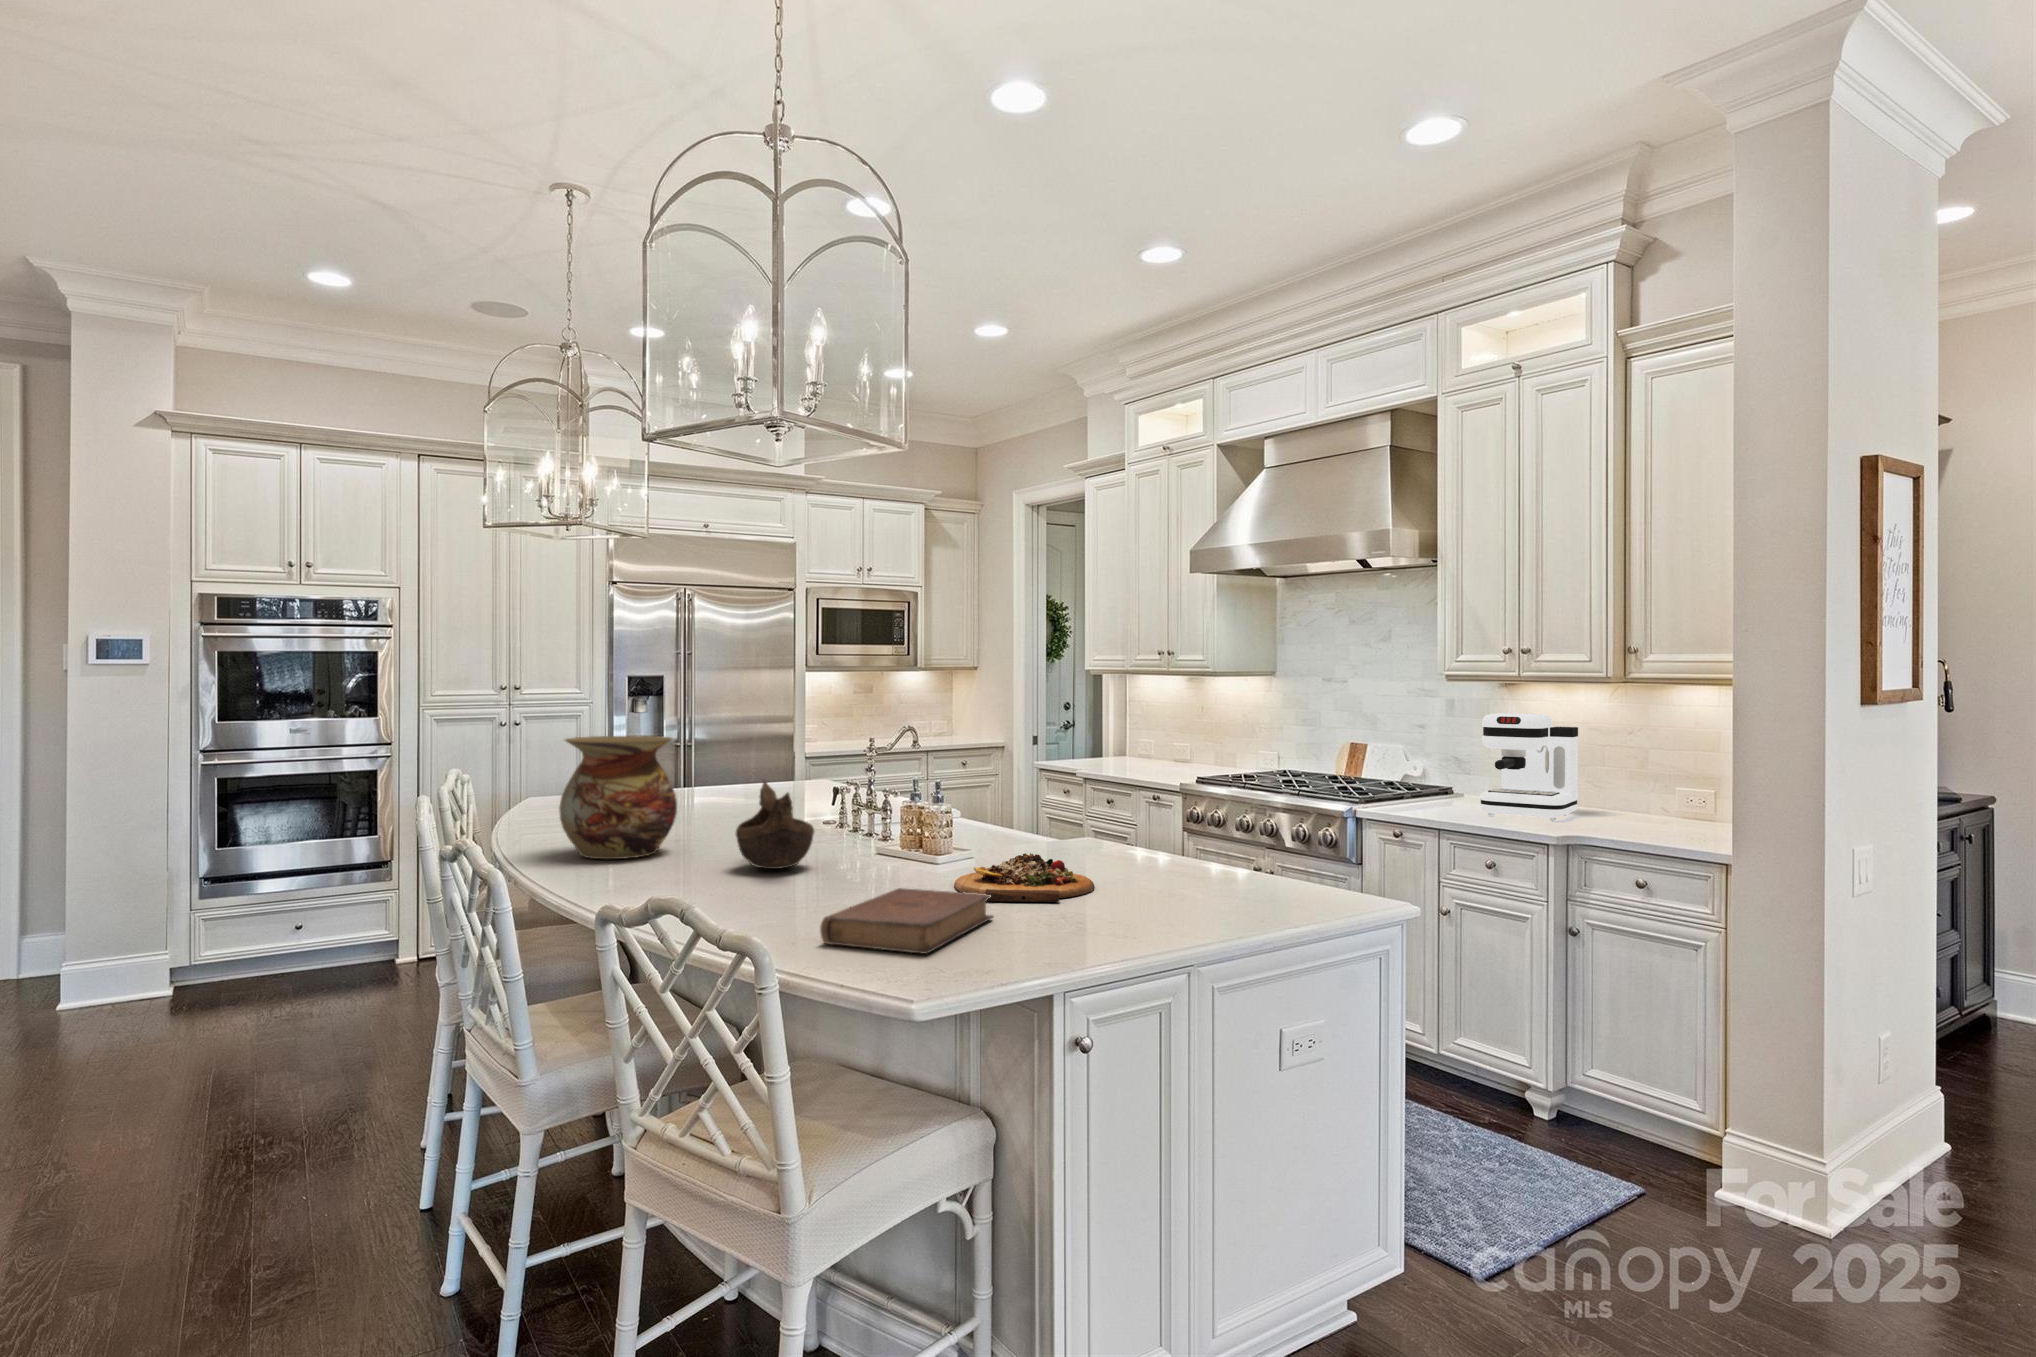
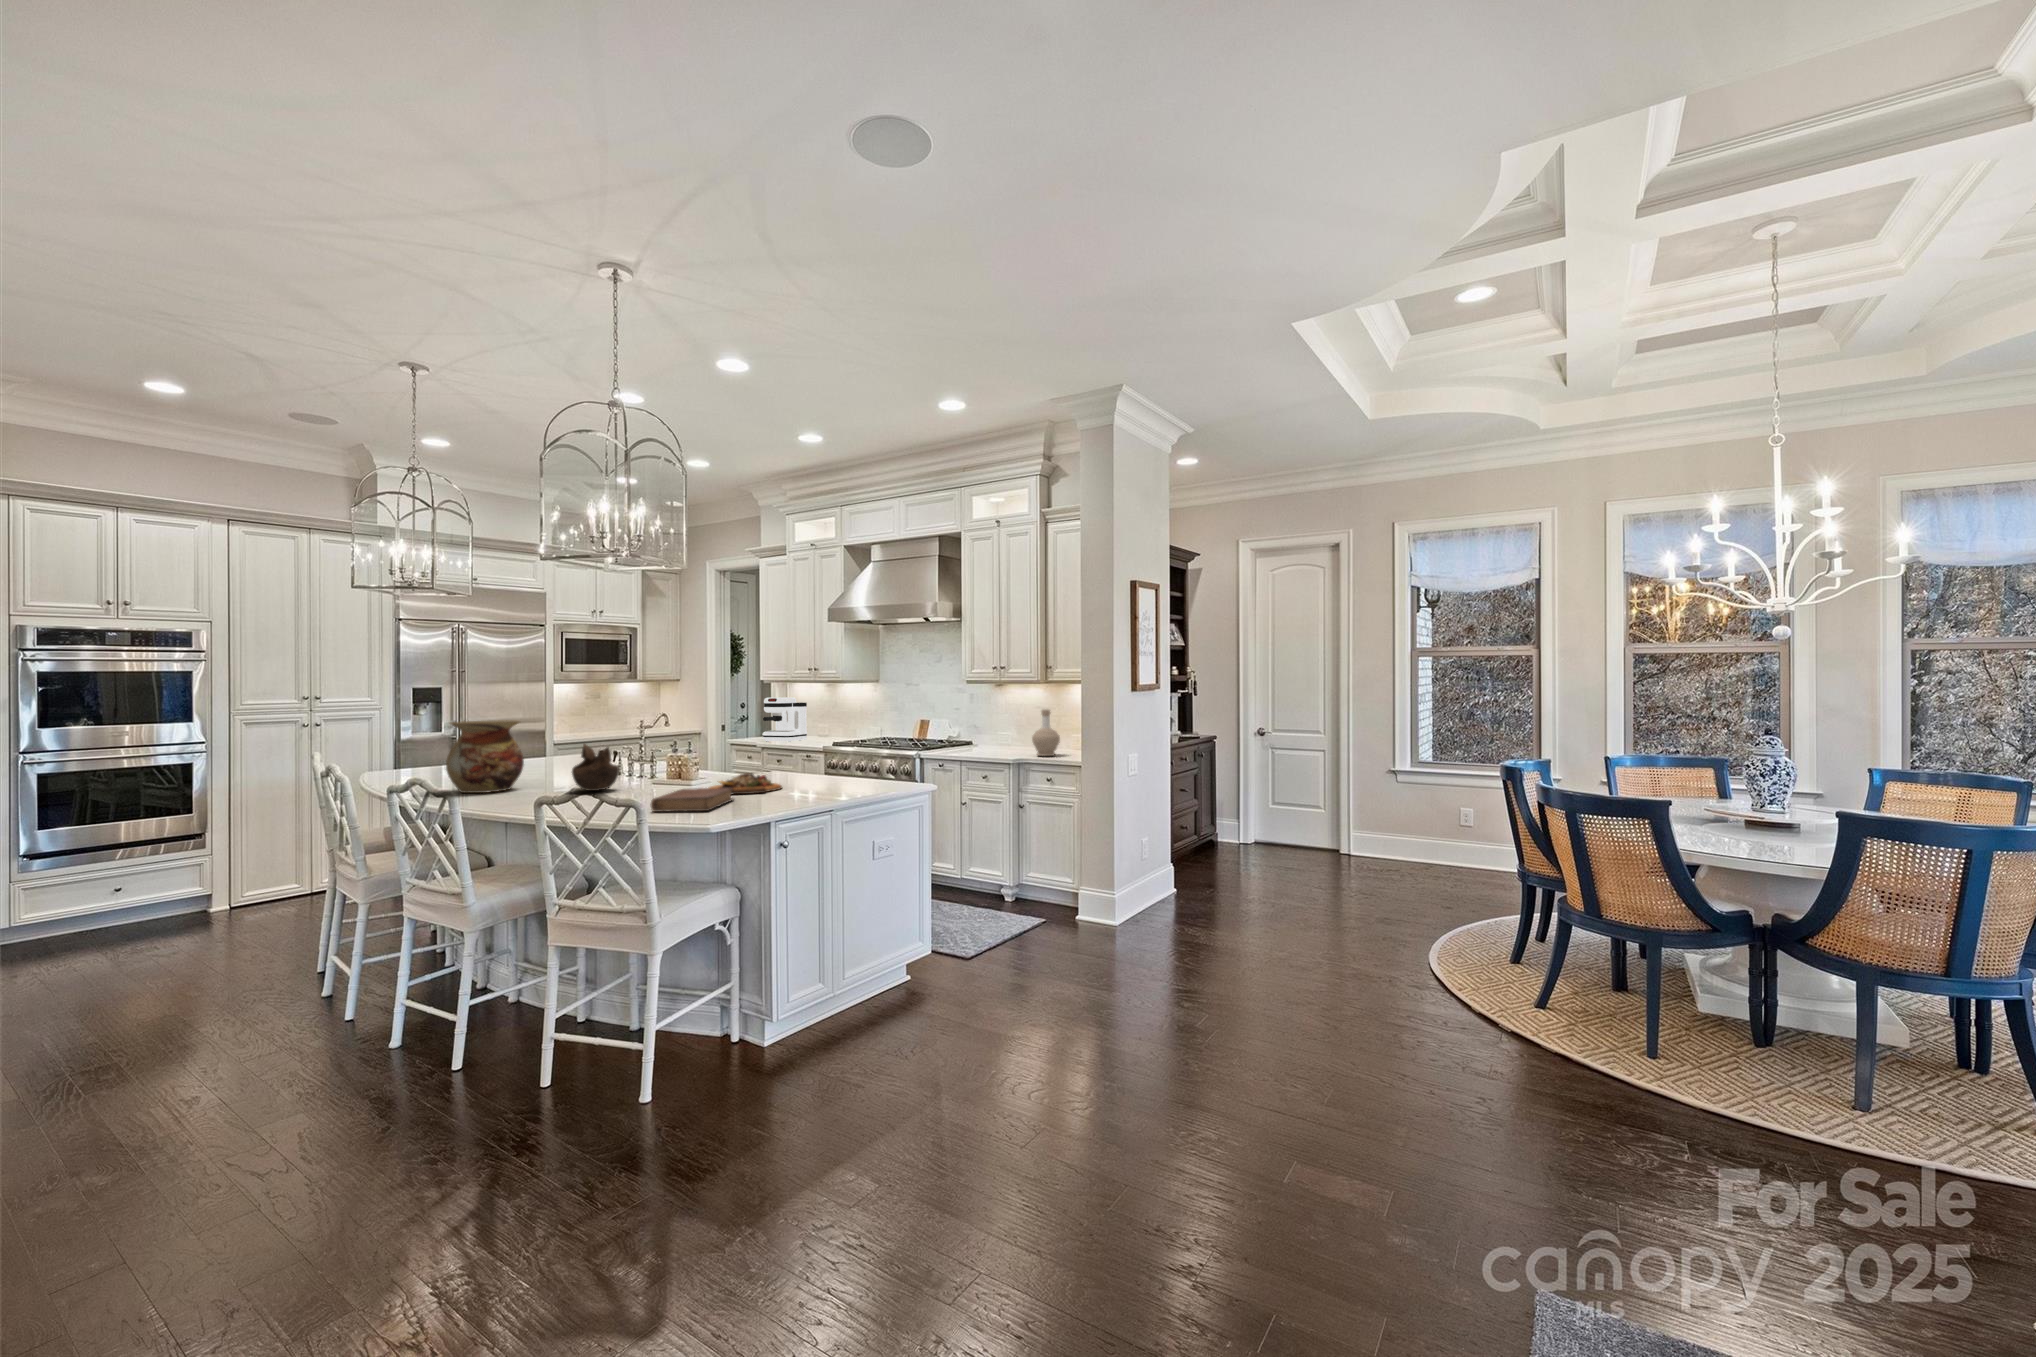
coffee maker: present [1480,713,1578,820] -> present [763,697,807,742]
bottle: none [1595,737,1660,833] -> present [1032,709,1060,756]

